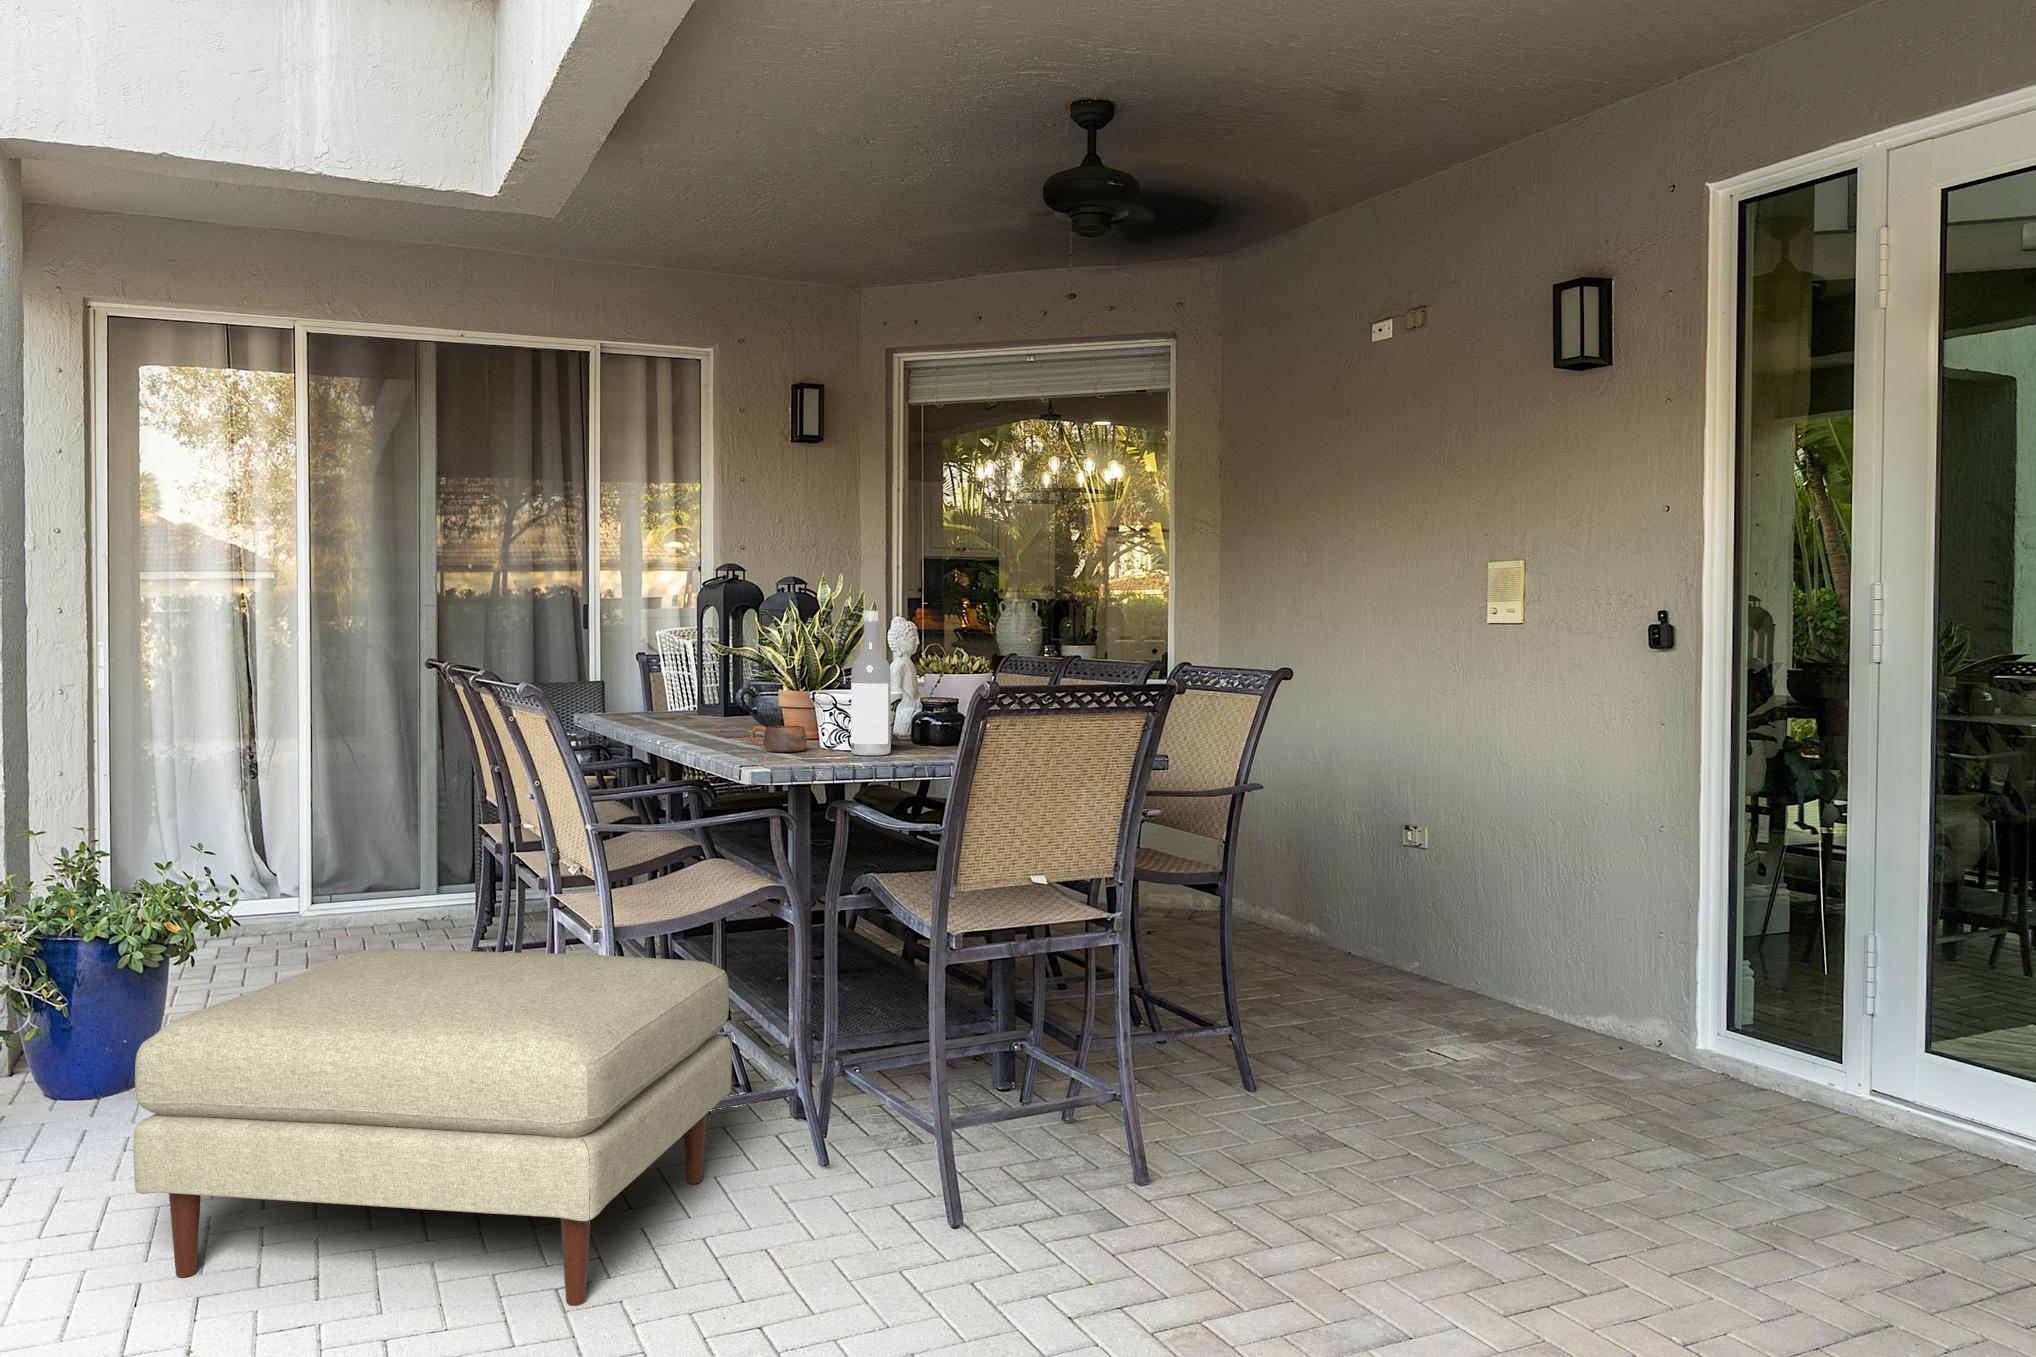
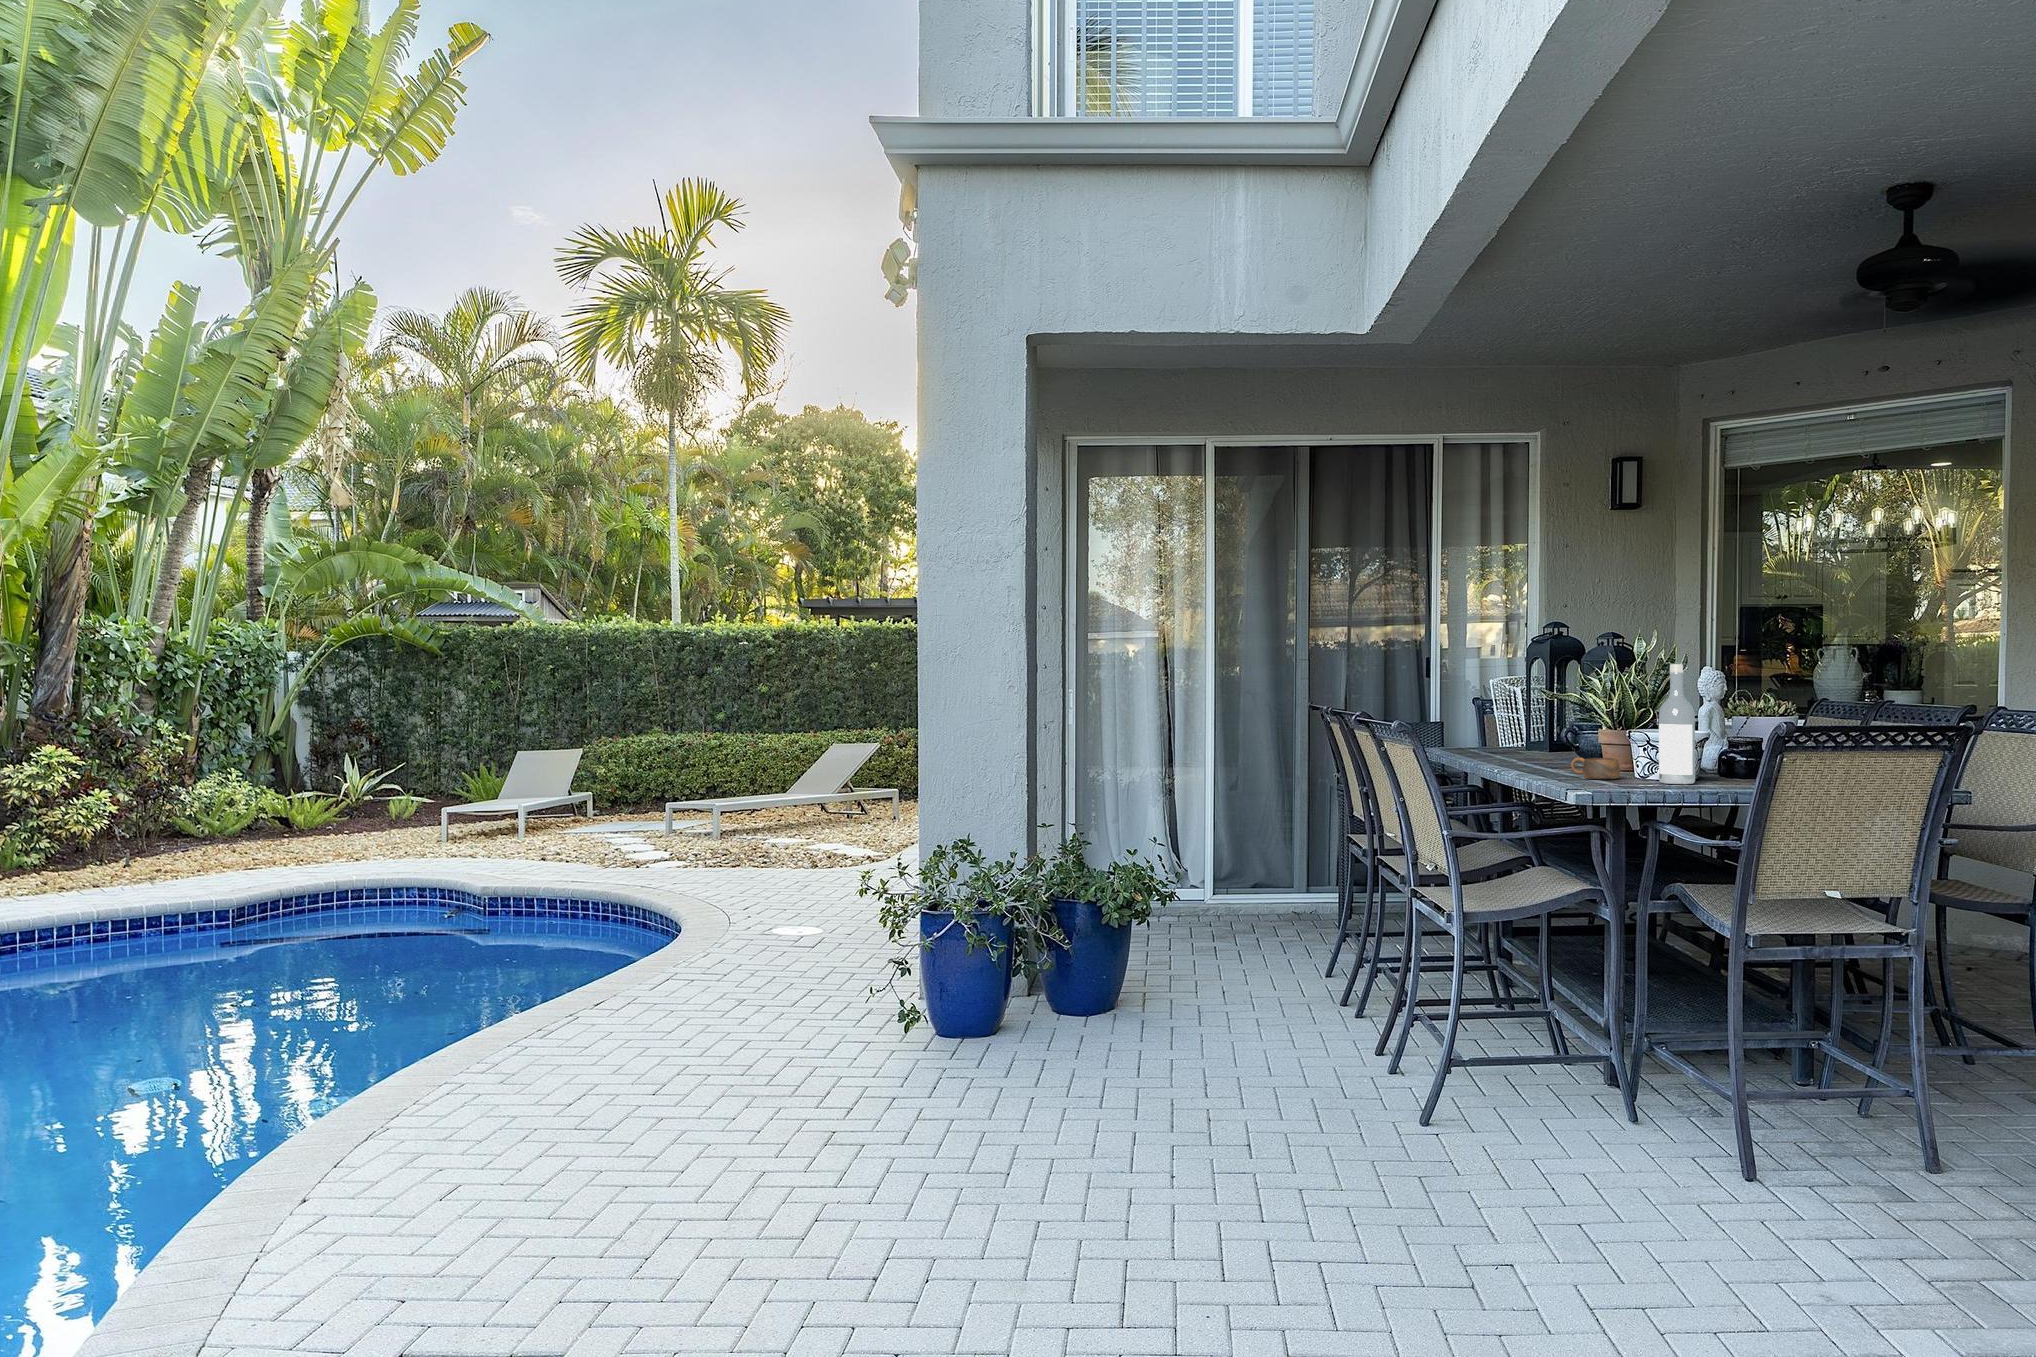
ottoman: present [133,948,732,1305] -> none [1146,912,1556,1174]

